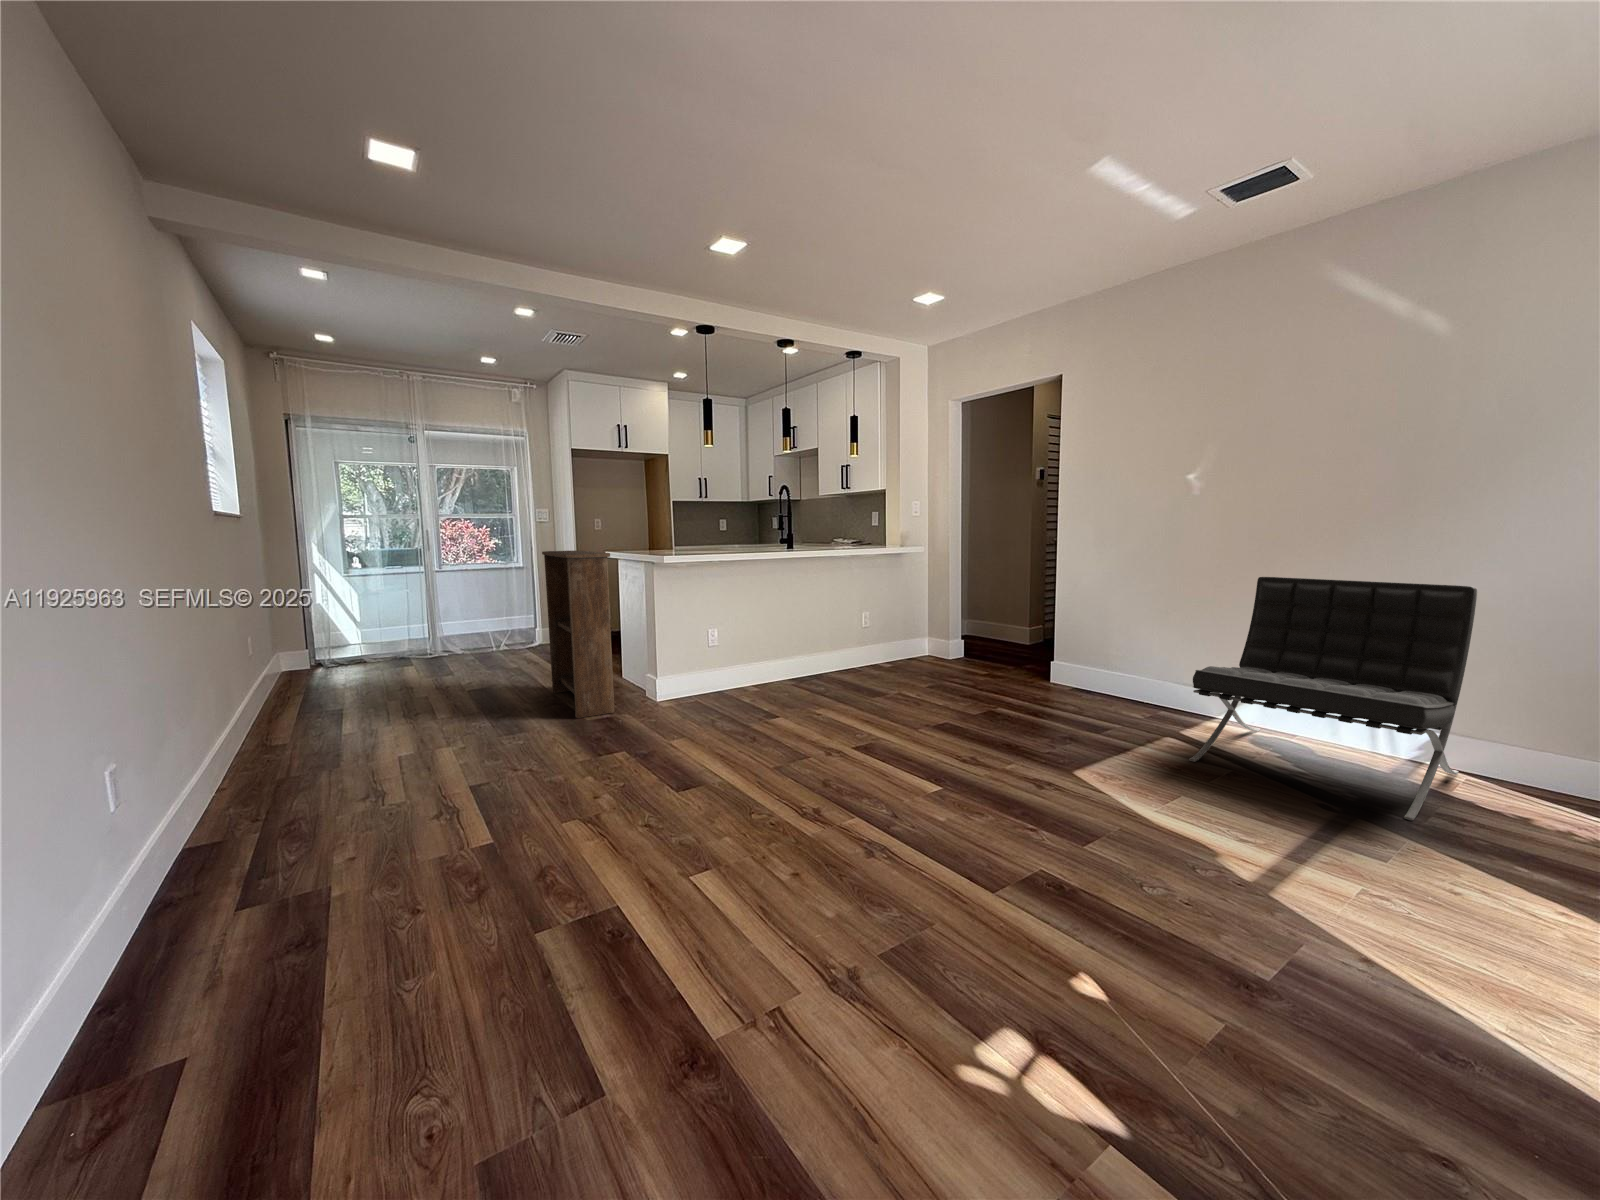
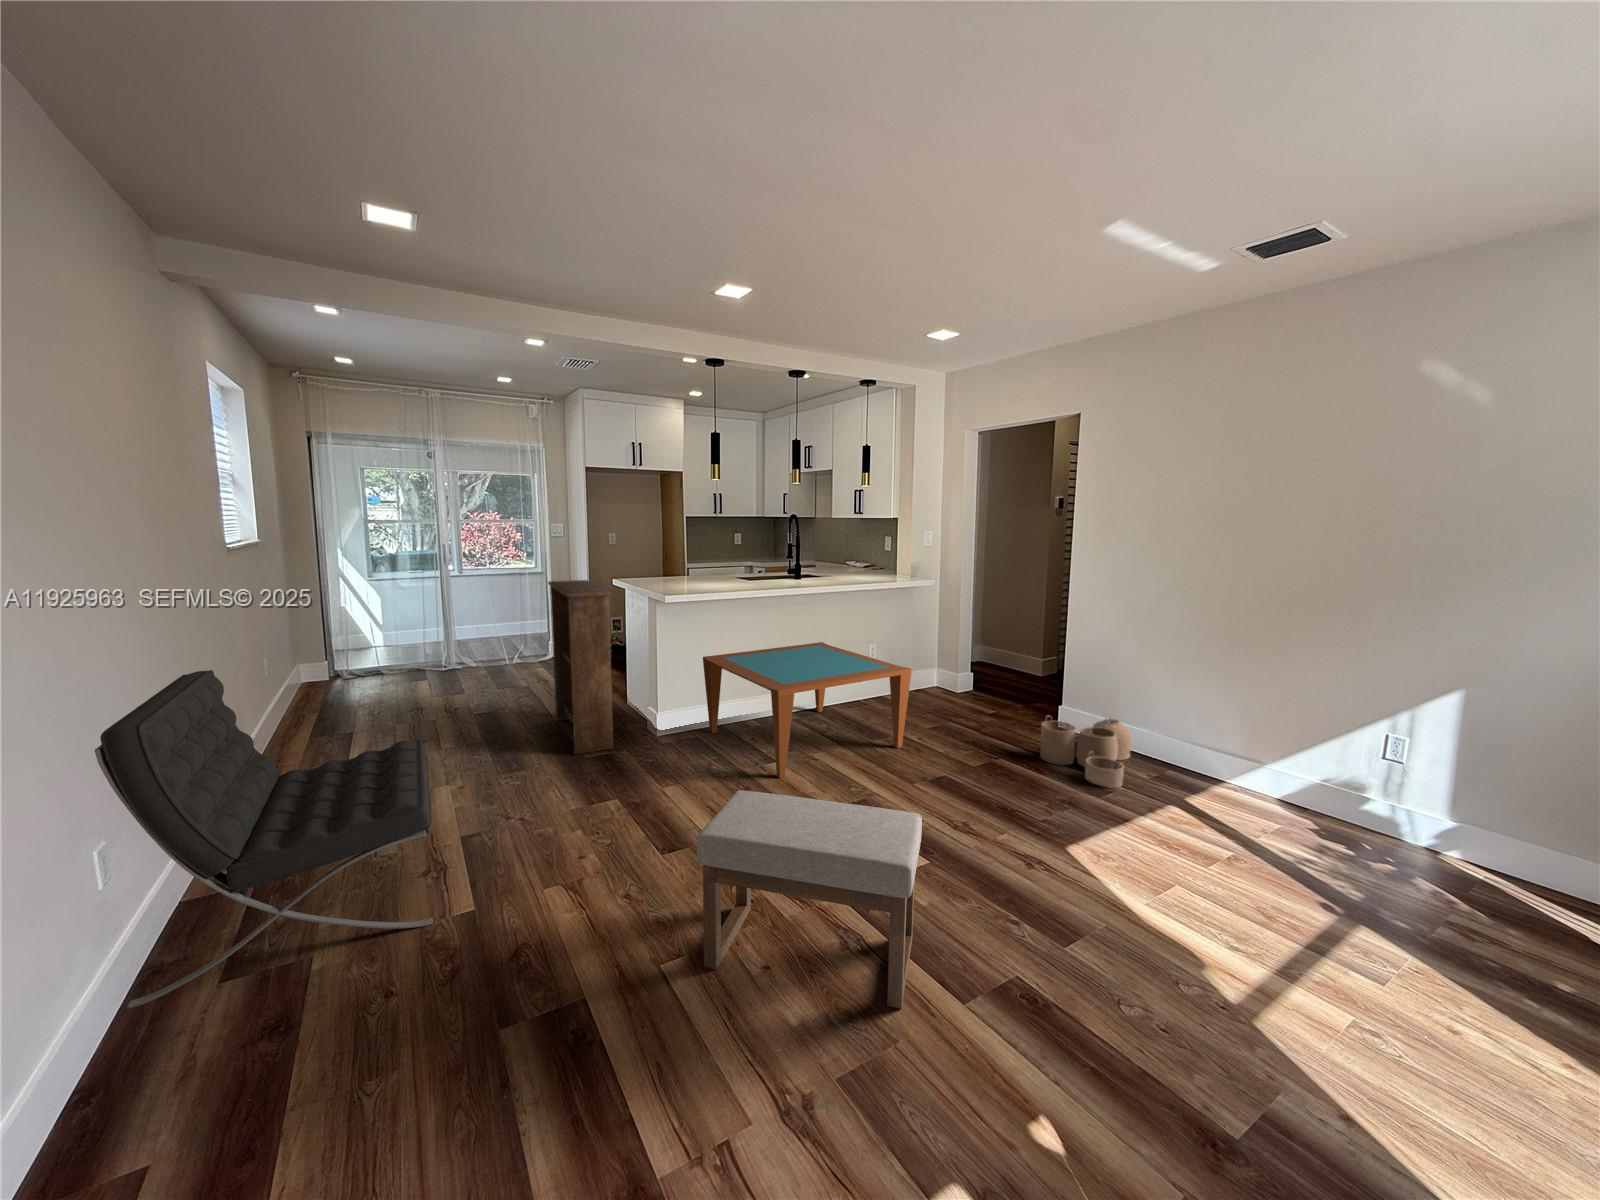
lounge chair: present [1189,577,1477,821] -> present [95,670,433,1009]
coffee table: none [701,609,908,730] -> present [703,642,911,778]
woven basket: none [1035,663,1123,726] -> present [1040,715,1132,788]
ottoman: none [724,710,942,900] -> present [697,790,922,1009]

